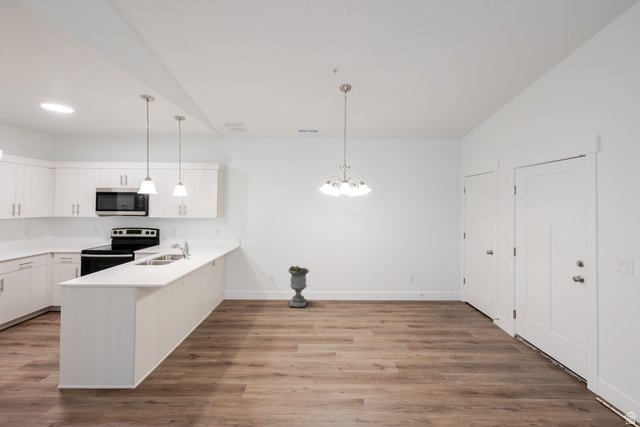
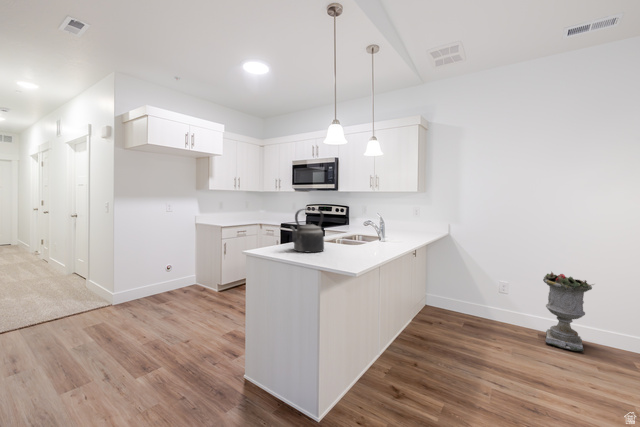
kettle: none [106,242,137,276] -> present [290,209,324,253]

